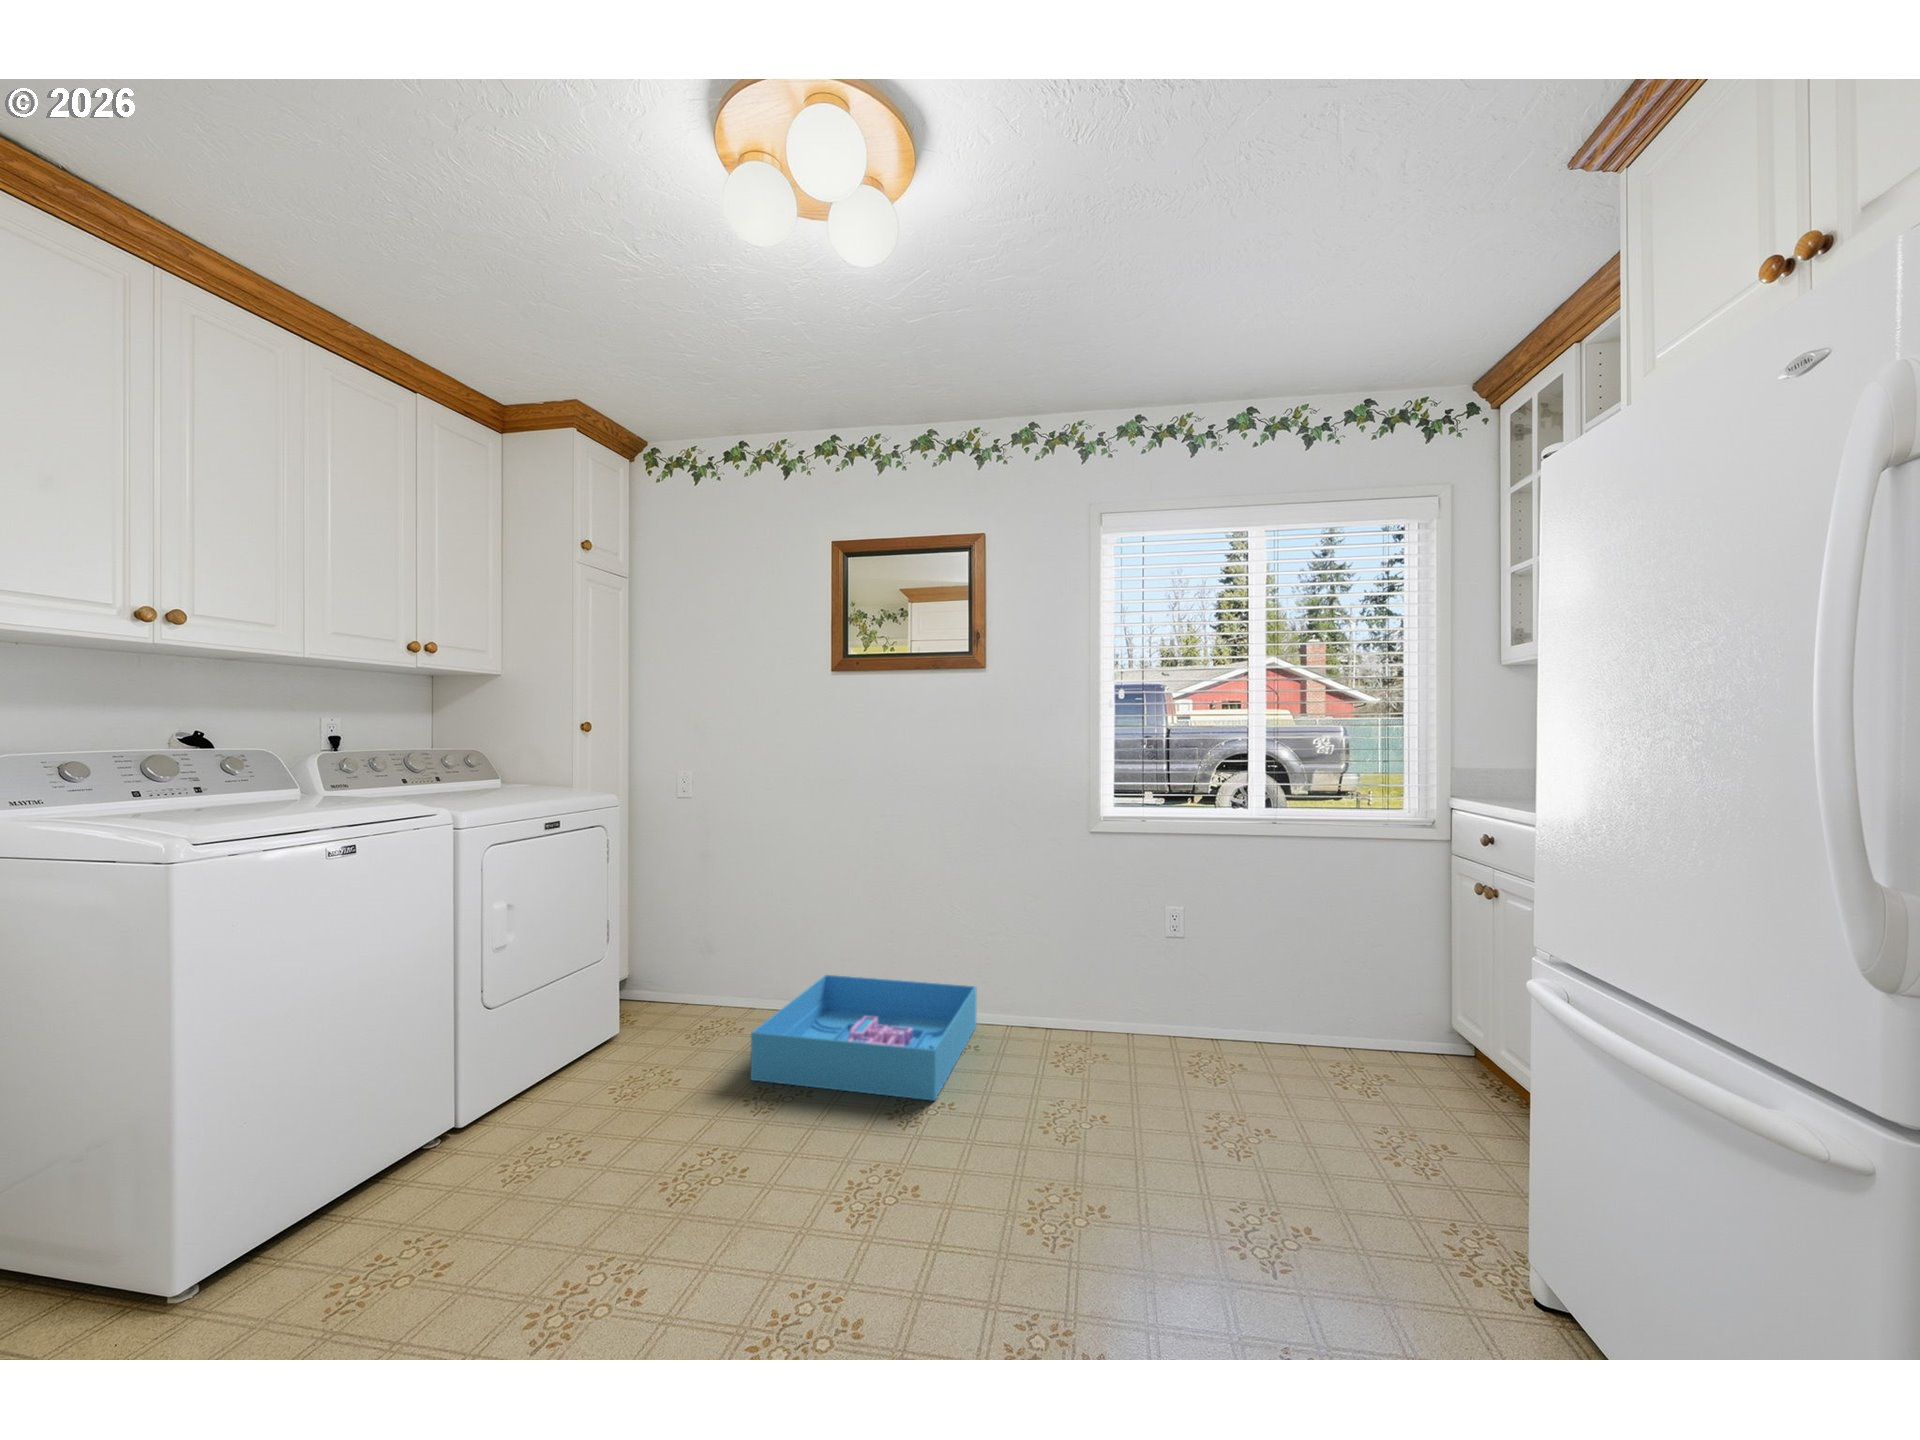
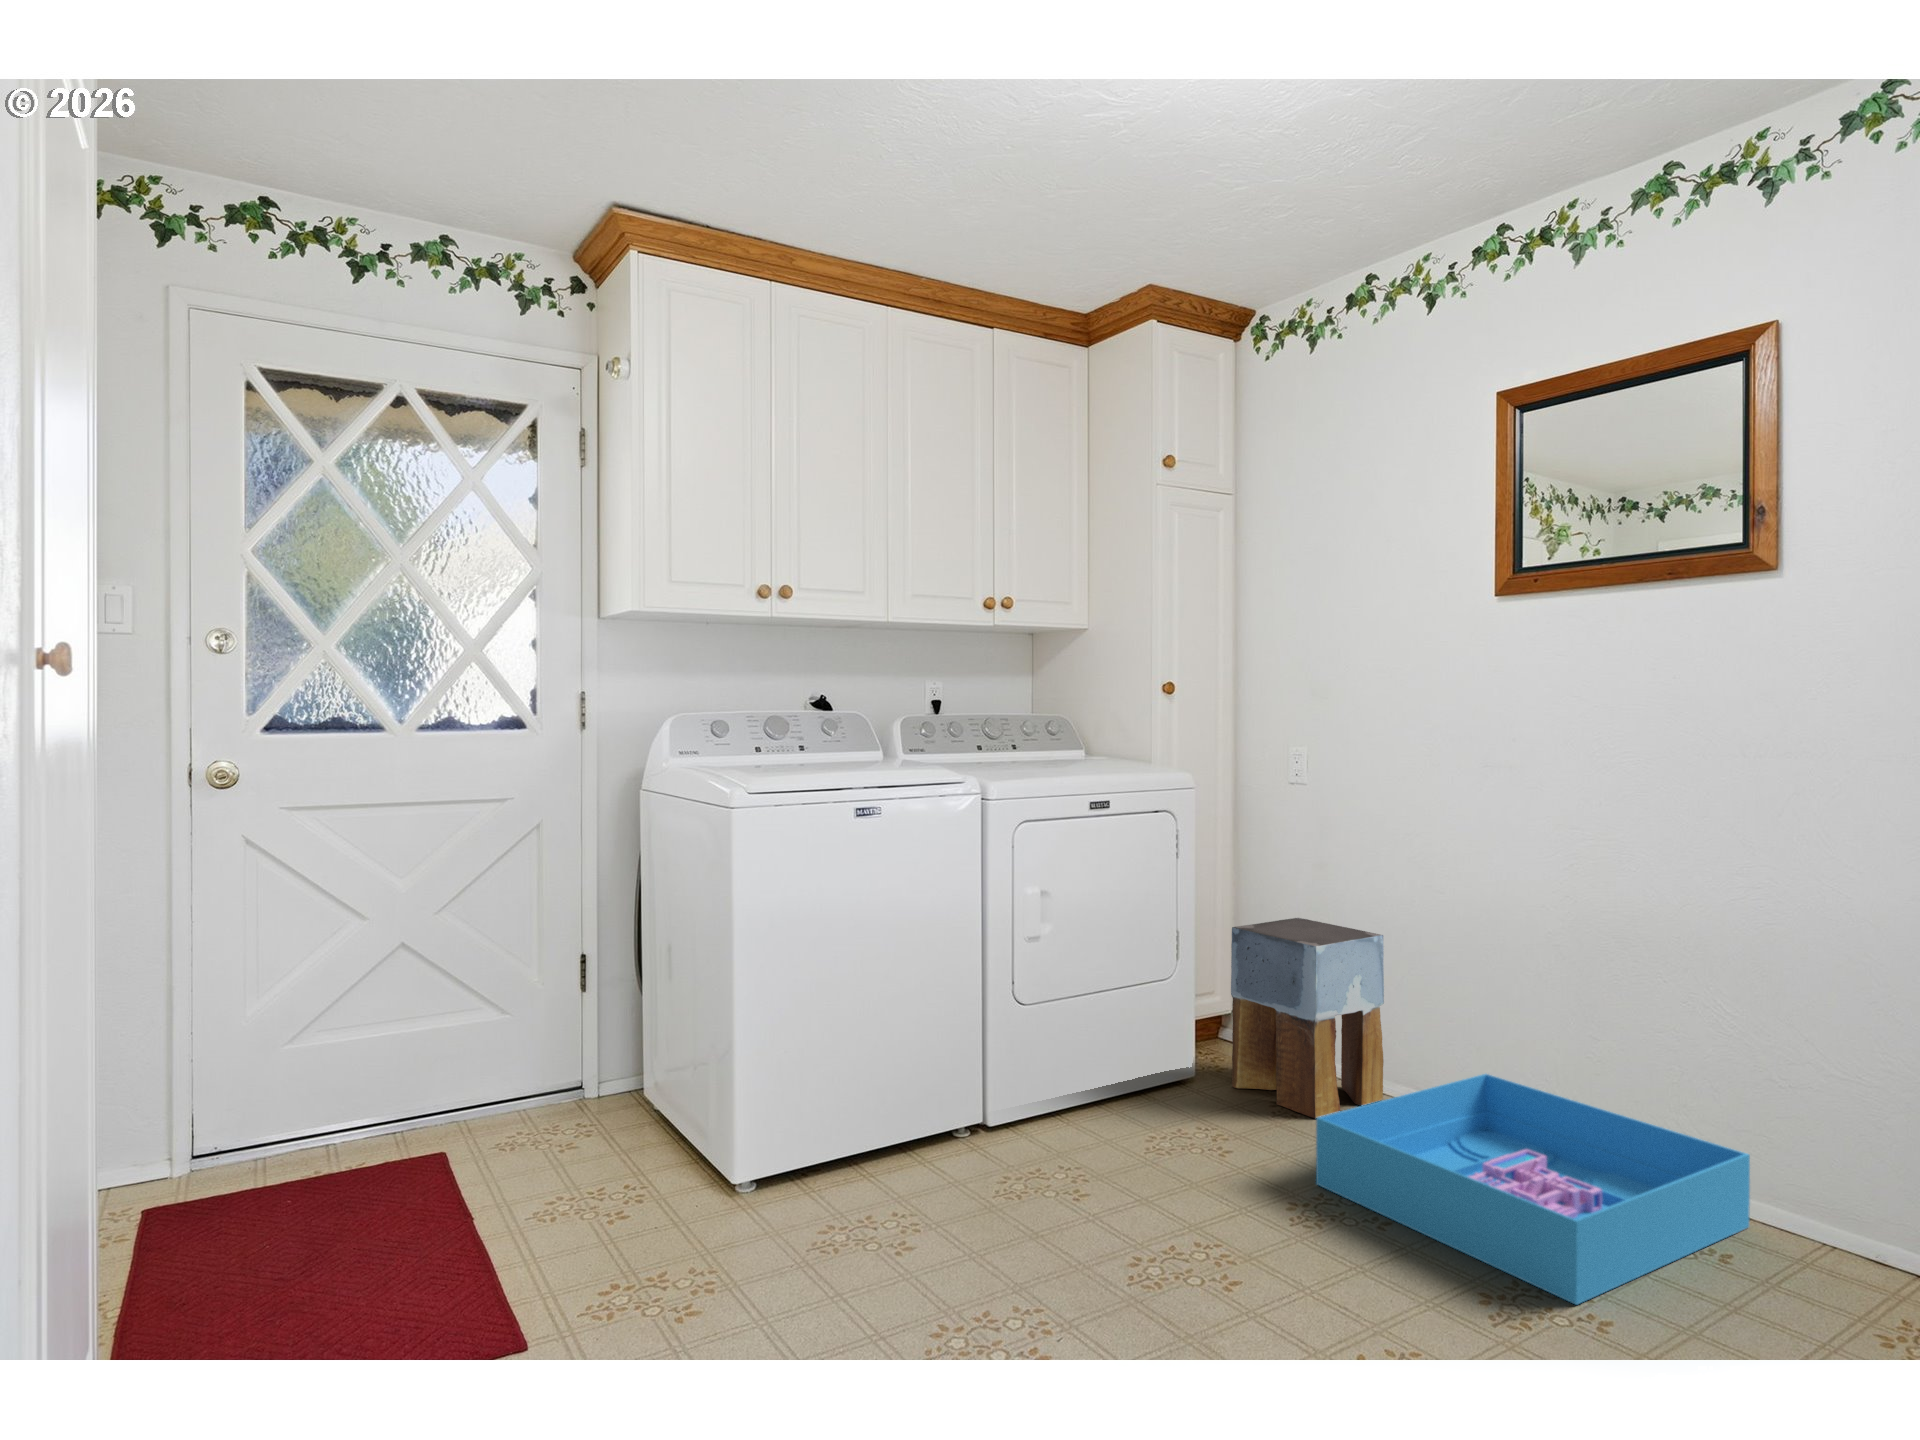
stool: none [646,892,754,1034] -> present [1231,918,1384,1119]

